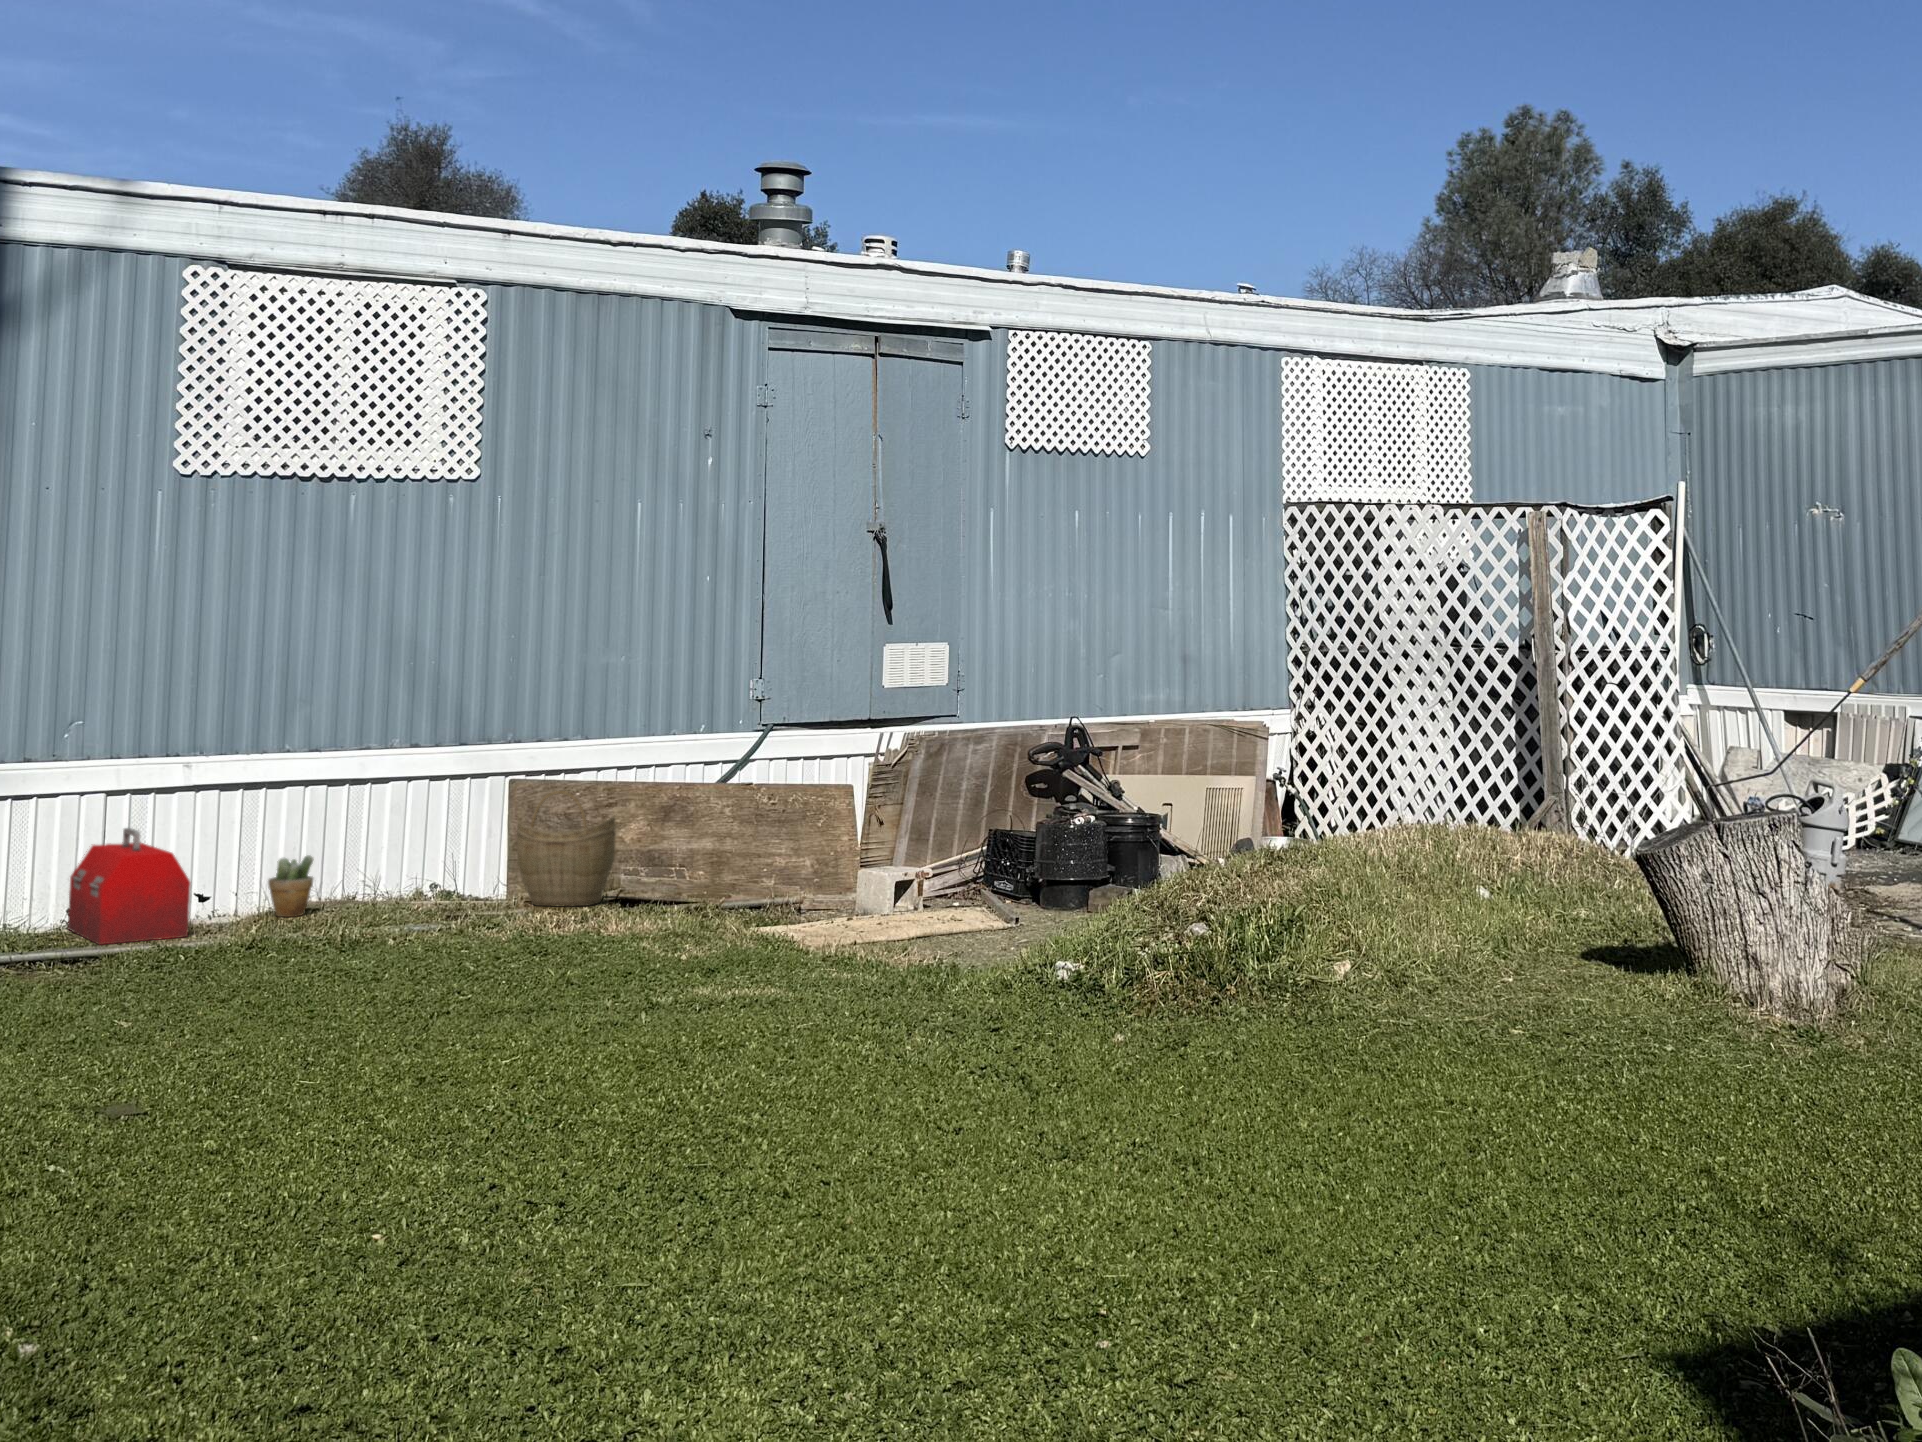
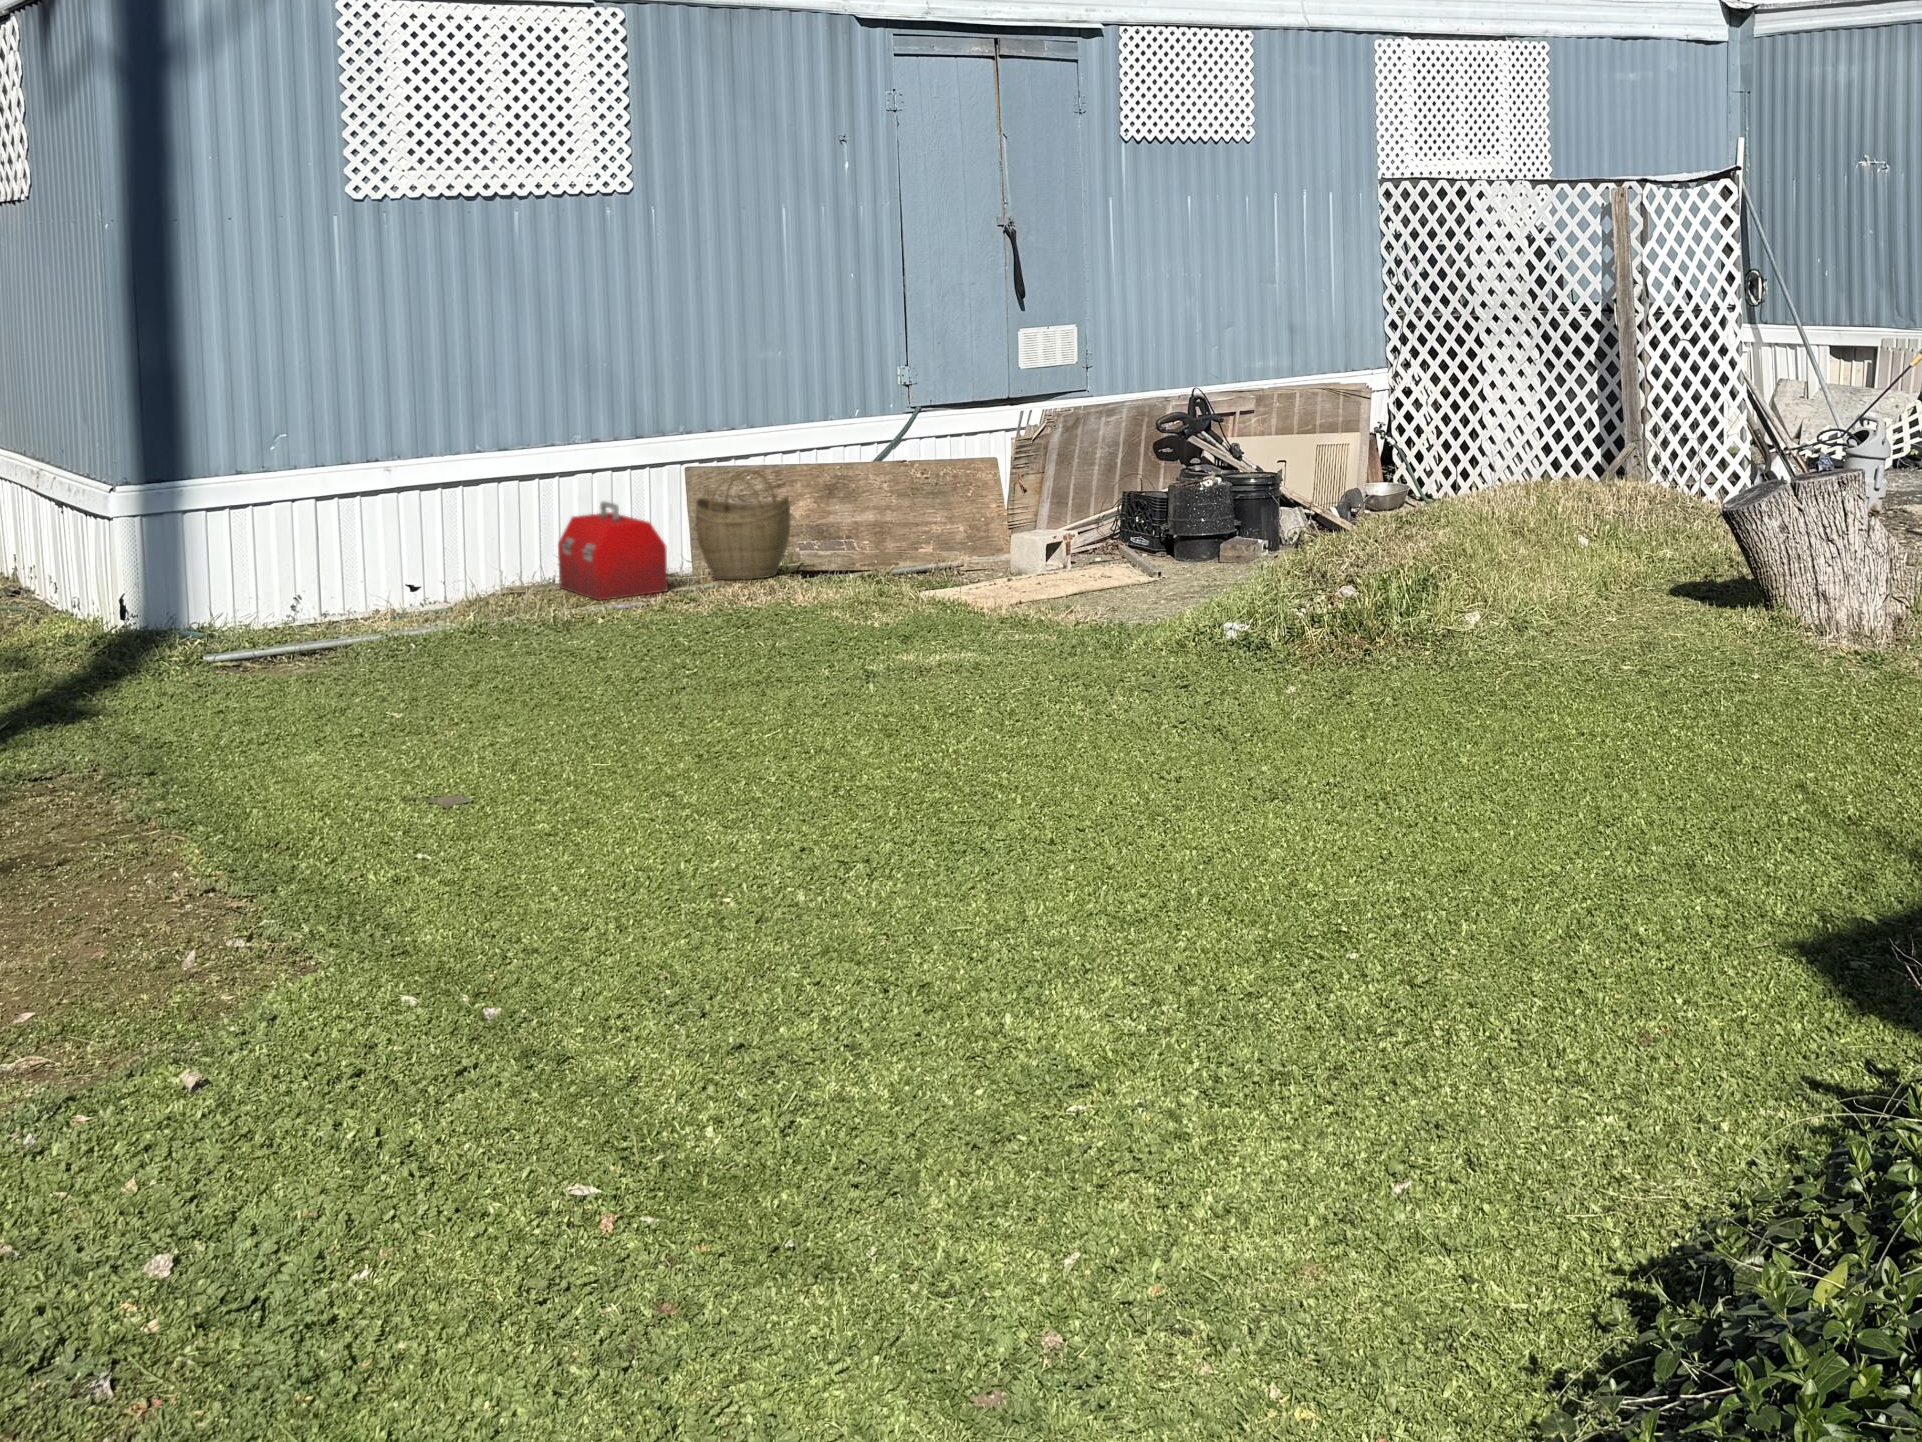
toolbox: present [68,828,191,945] -> present [558,502,668,600]
potted plant: present [268,855,314,917] -> none [471,545,513,602]

